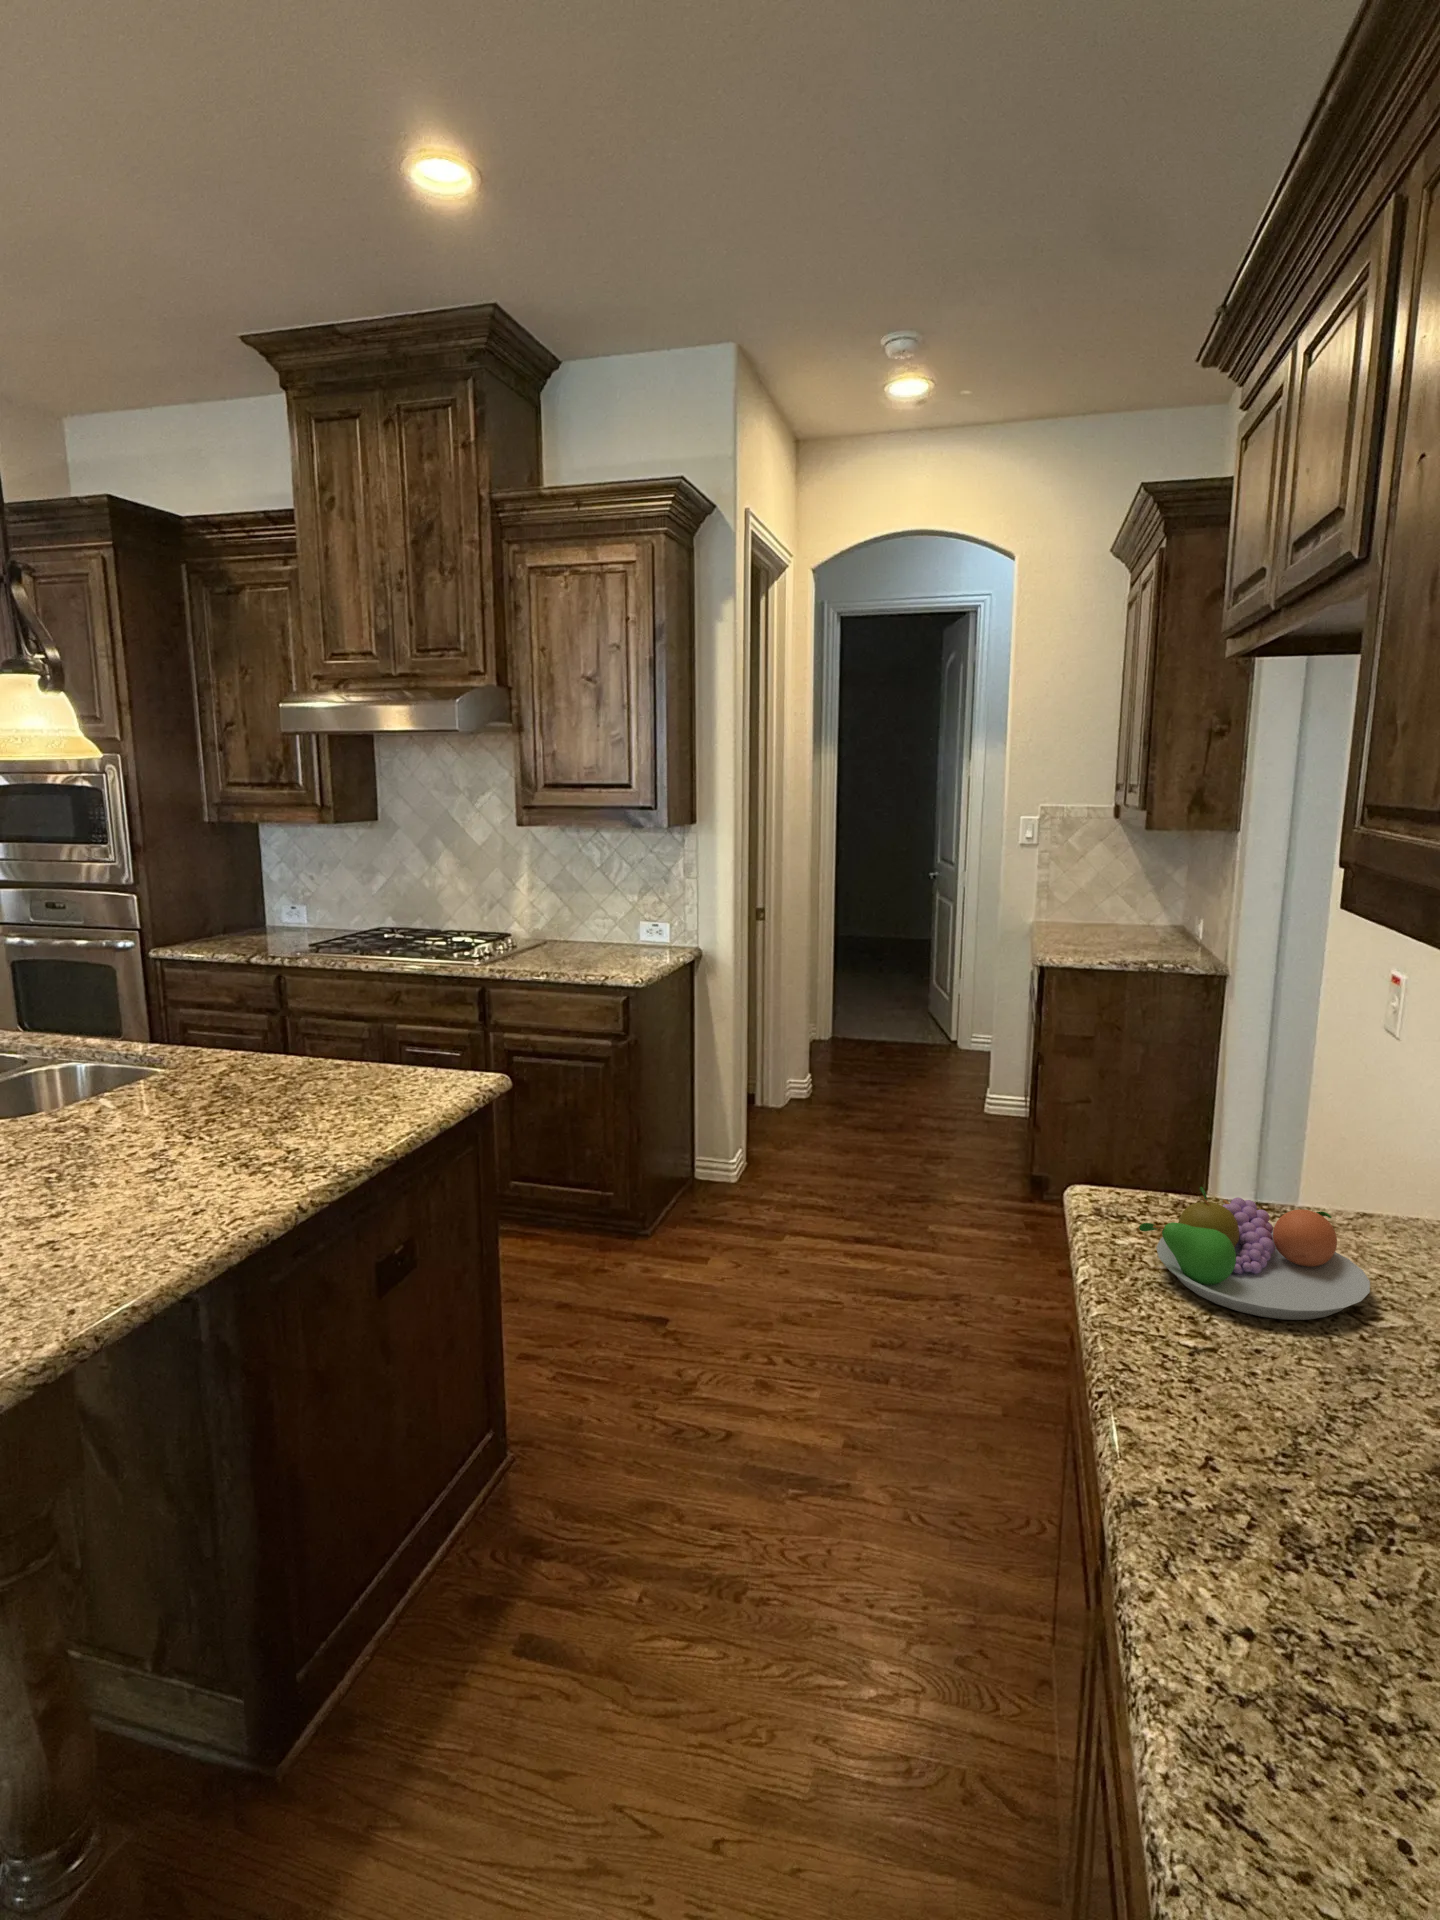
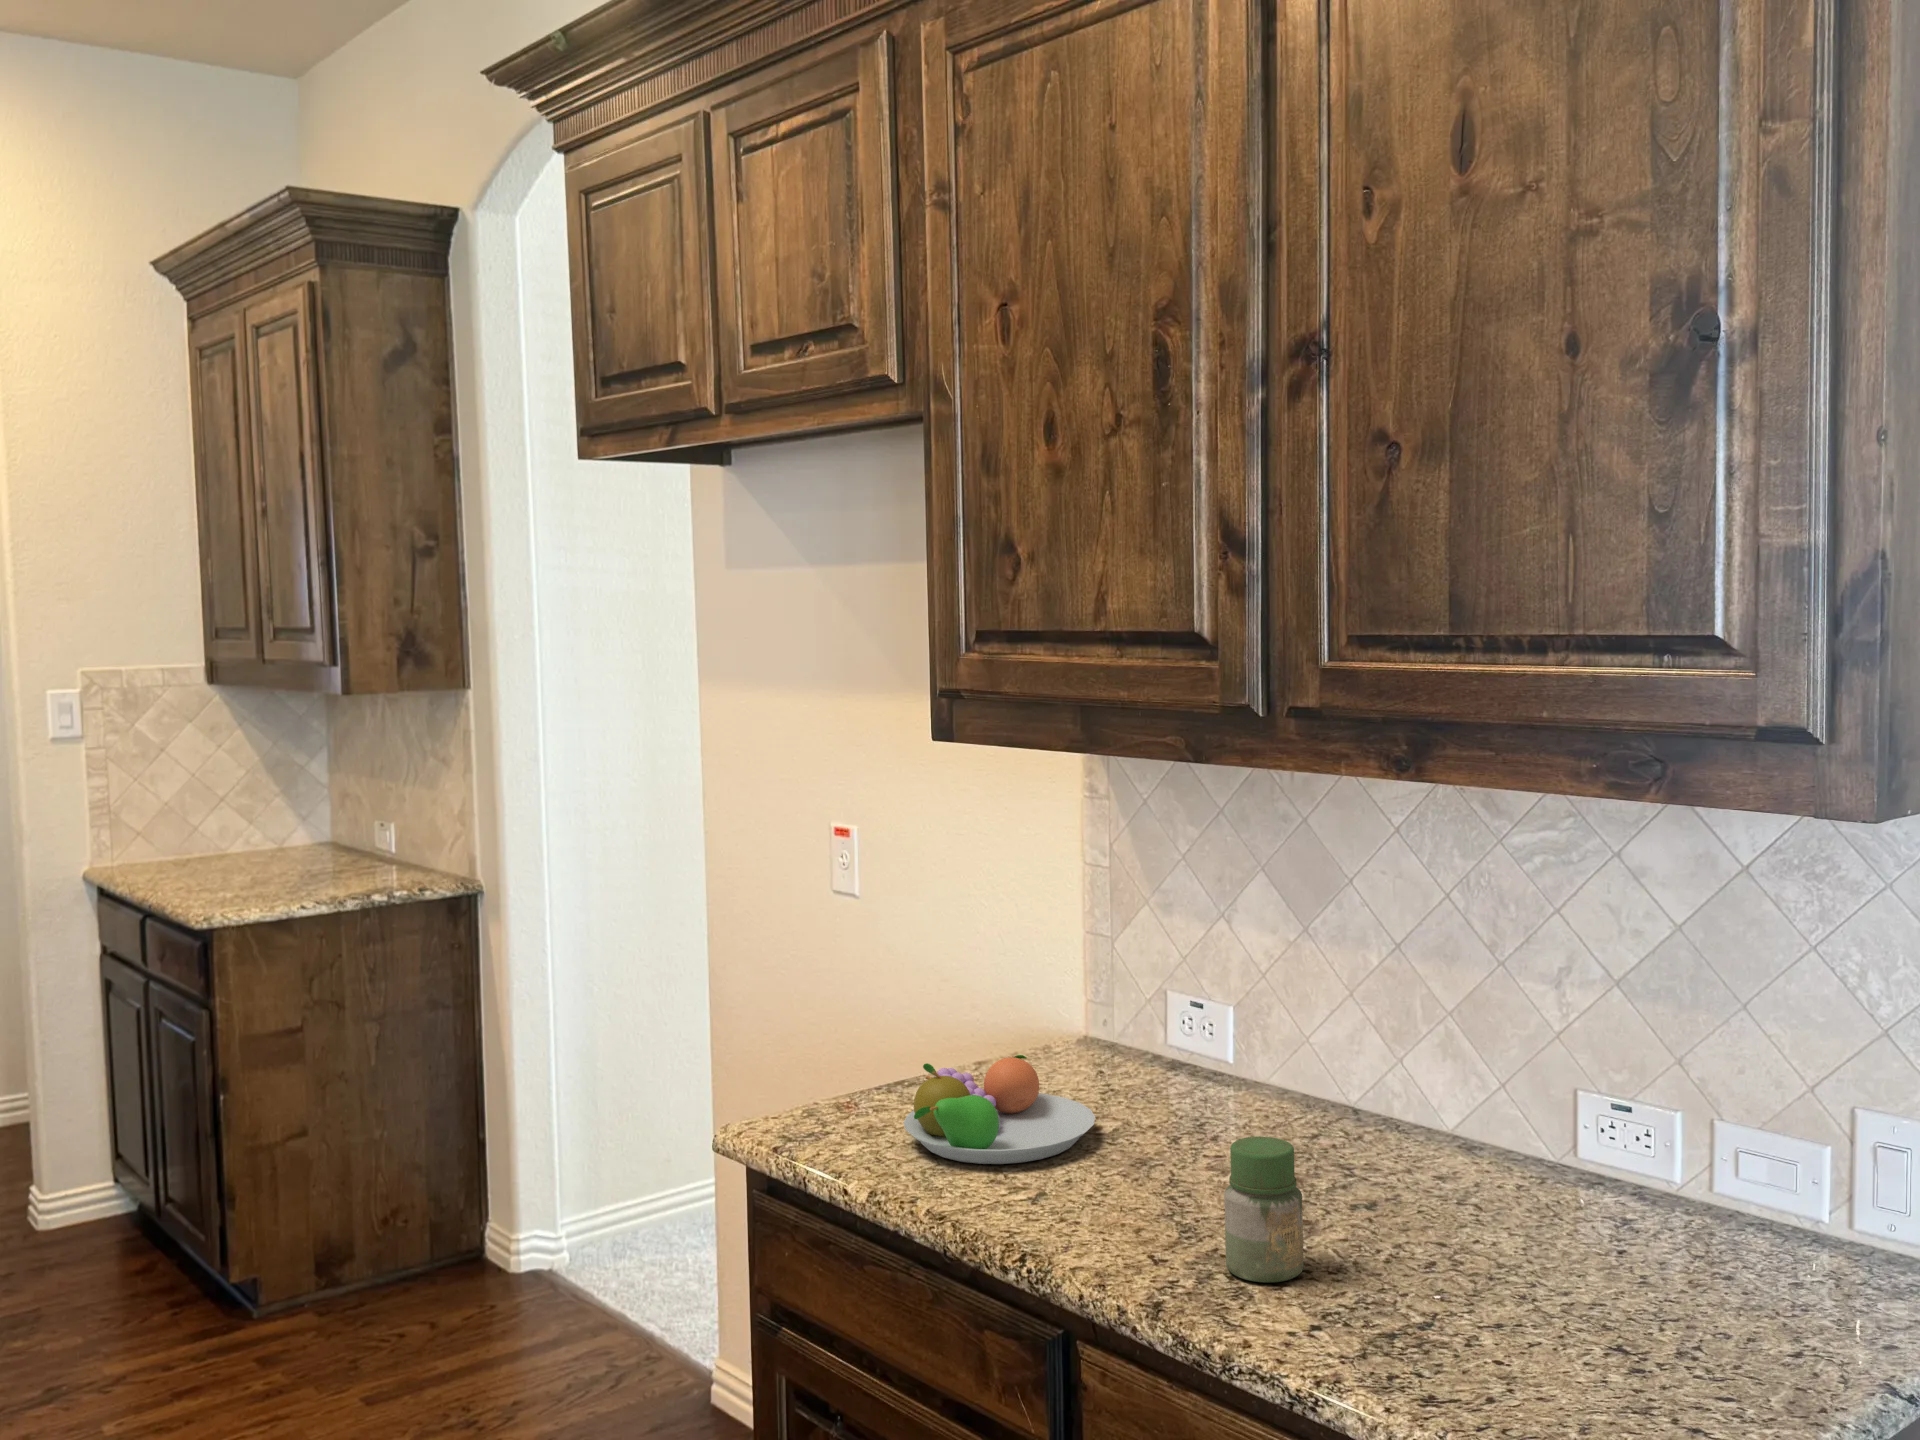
jar: none [1251,1383,1363,1570] -> present [1224,1137,1303,1283]

